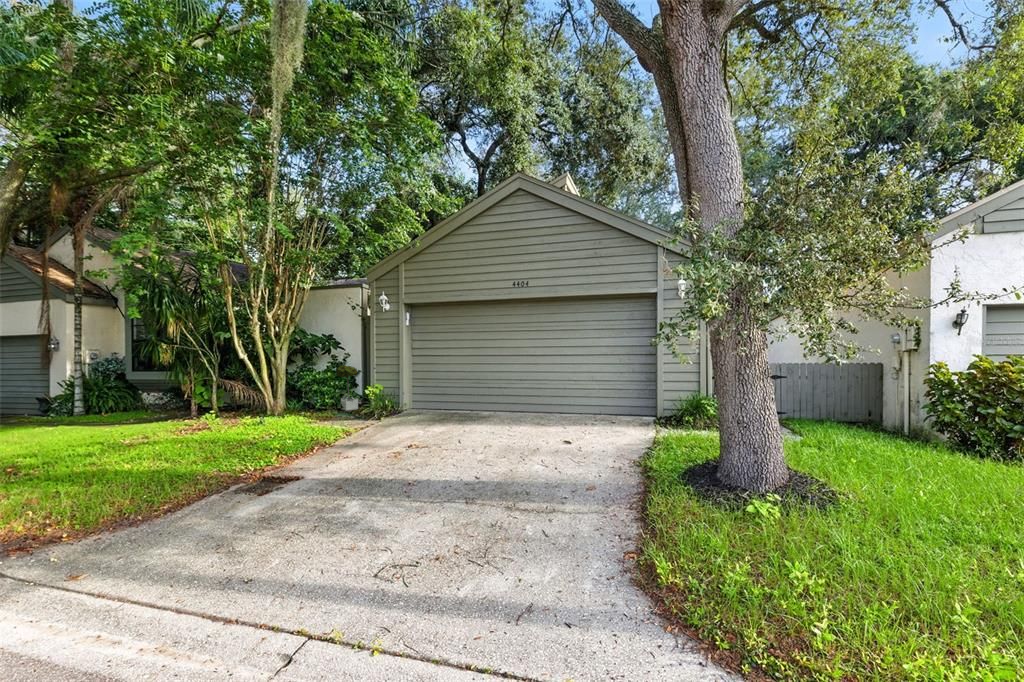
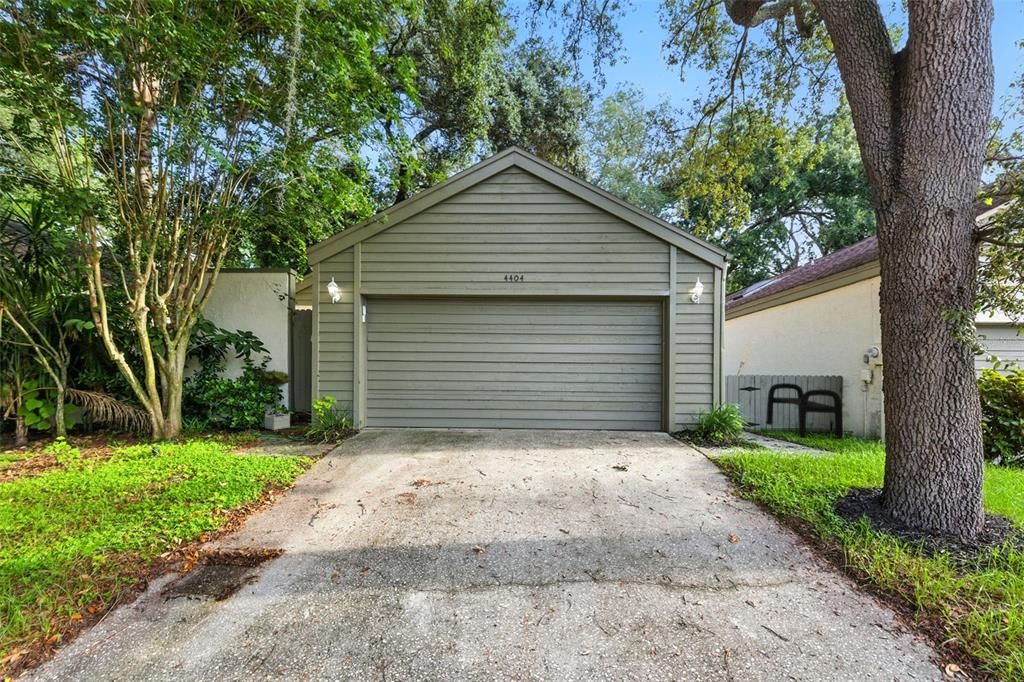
bench: none [786,378,851,435] -> present [767,383,843,438]

